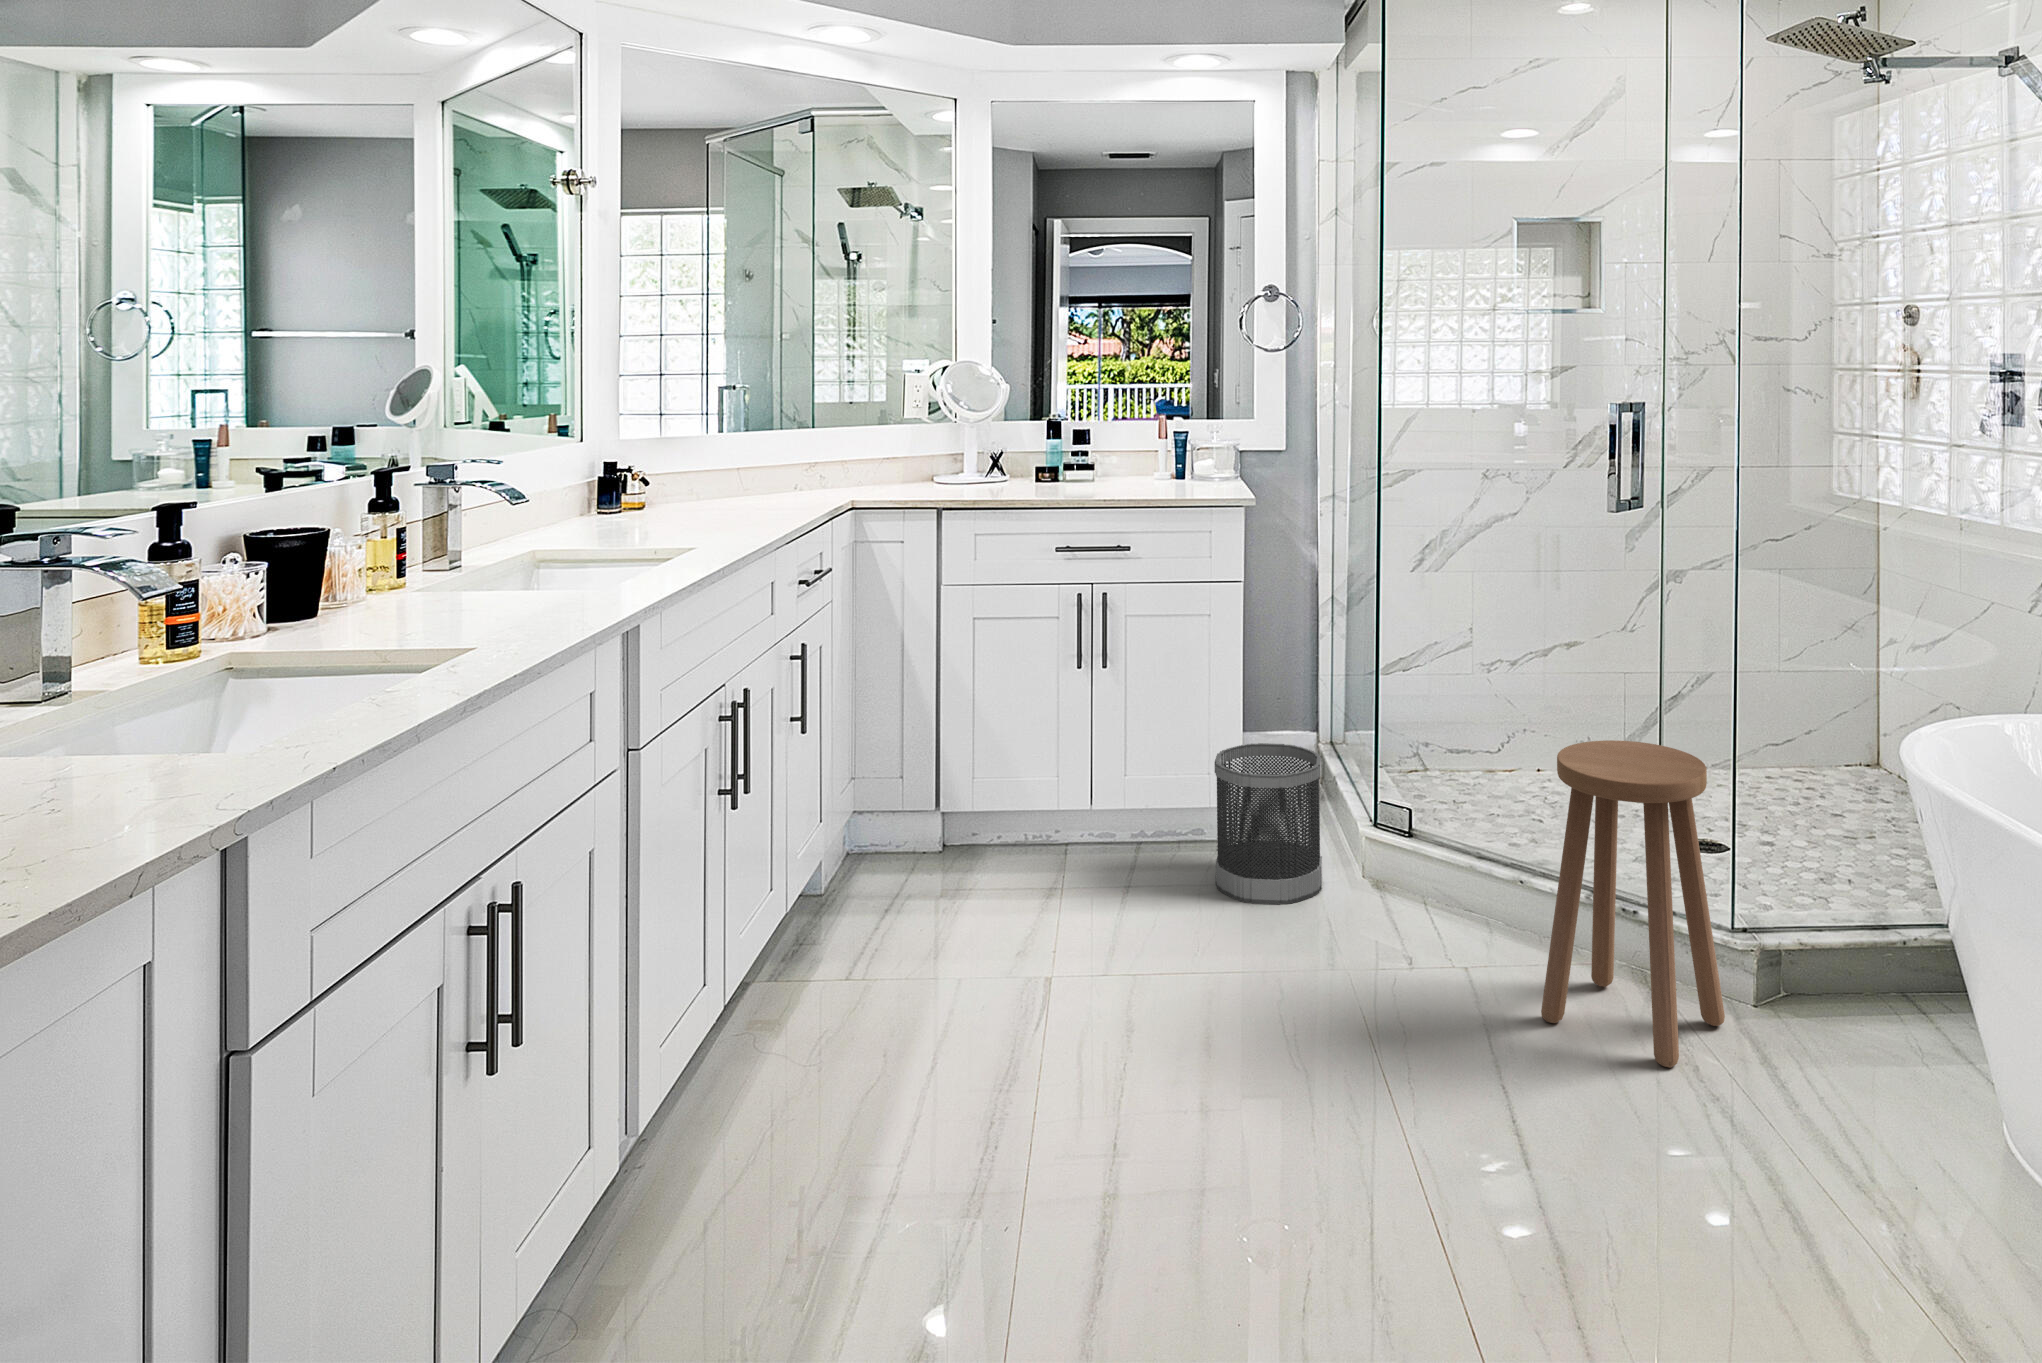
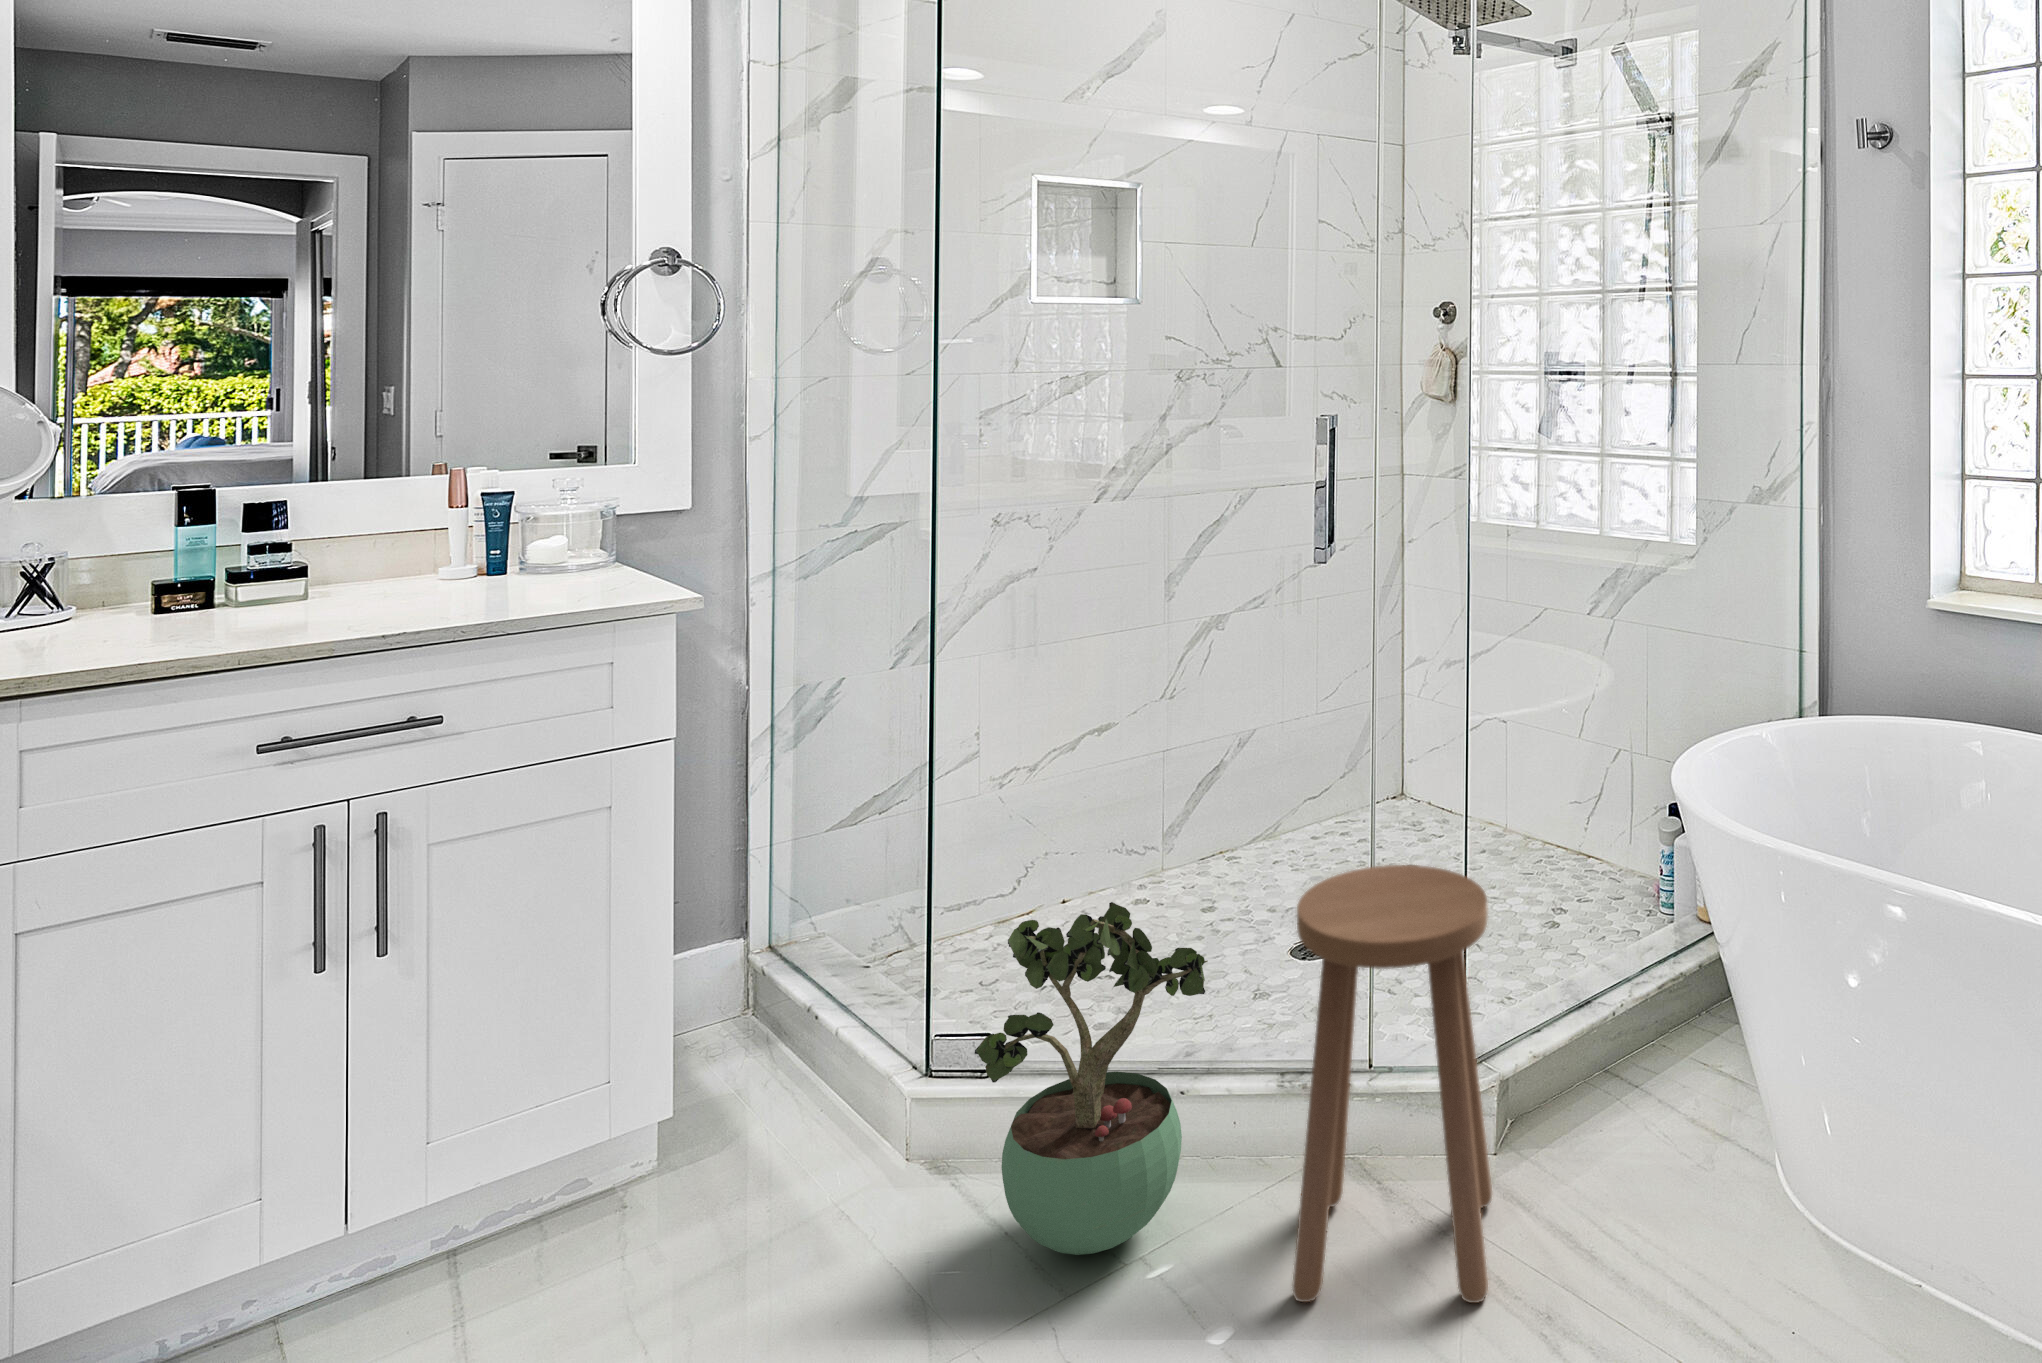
potted plant: none [1370,721,1511,953] -> present [975,902,1207,1255]
wastebasket: present [1214,743,1322,905] -> none [650,986,856,1293]

